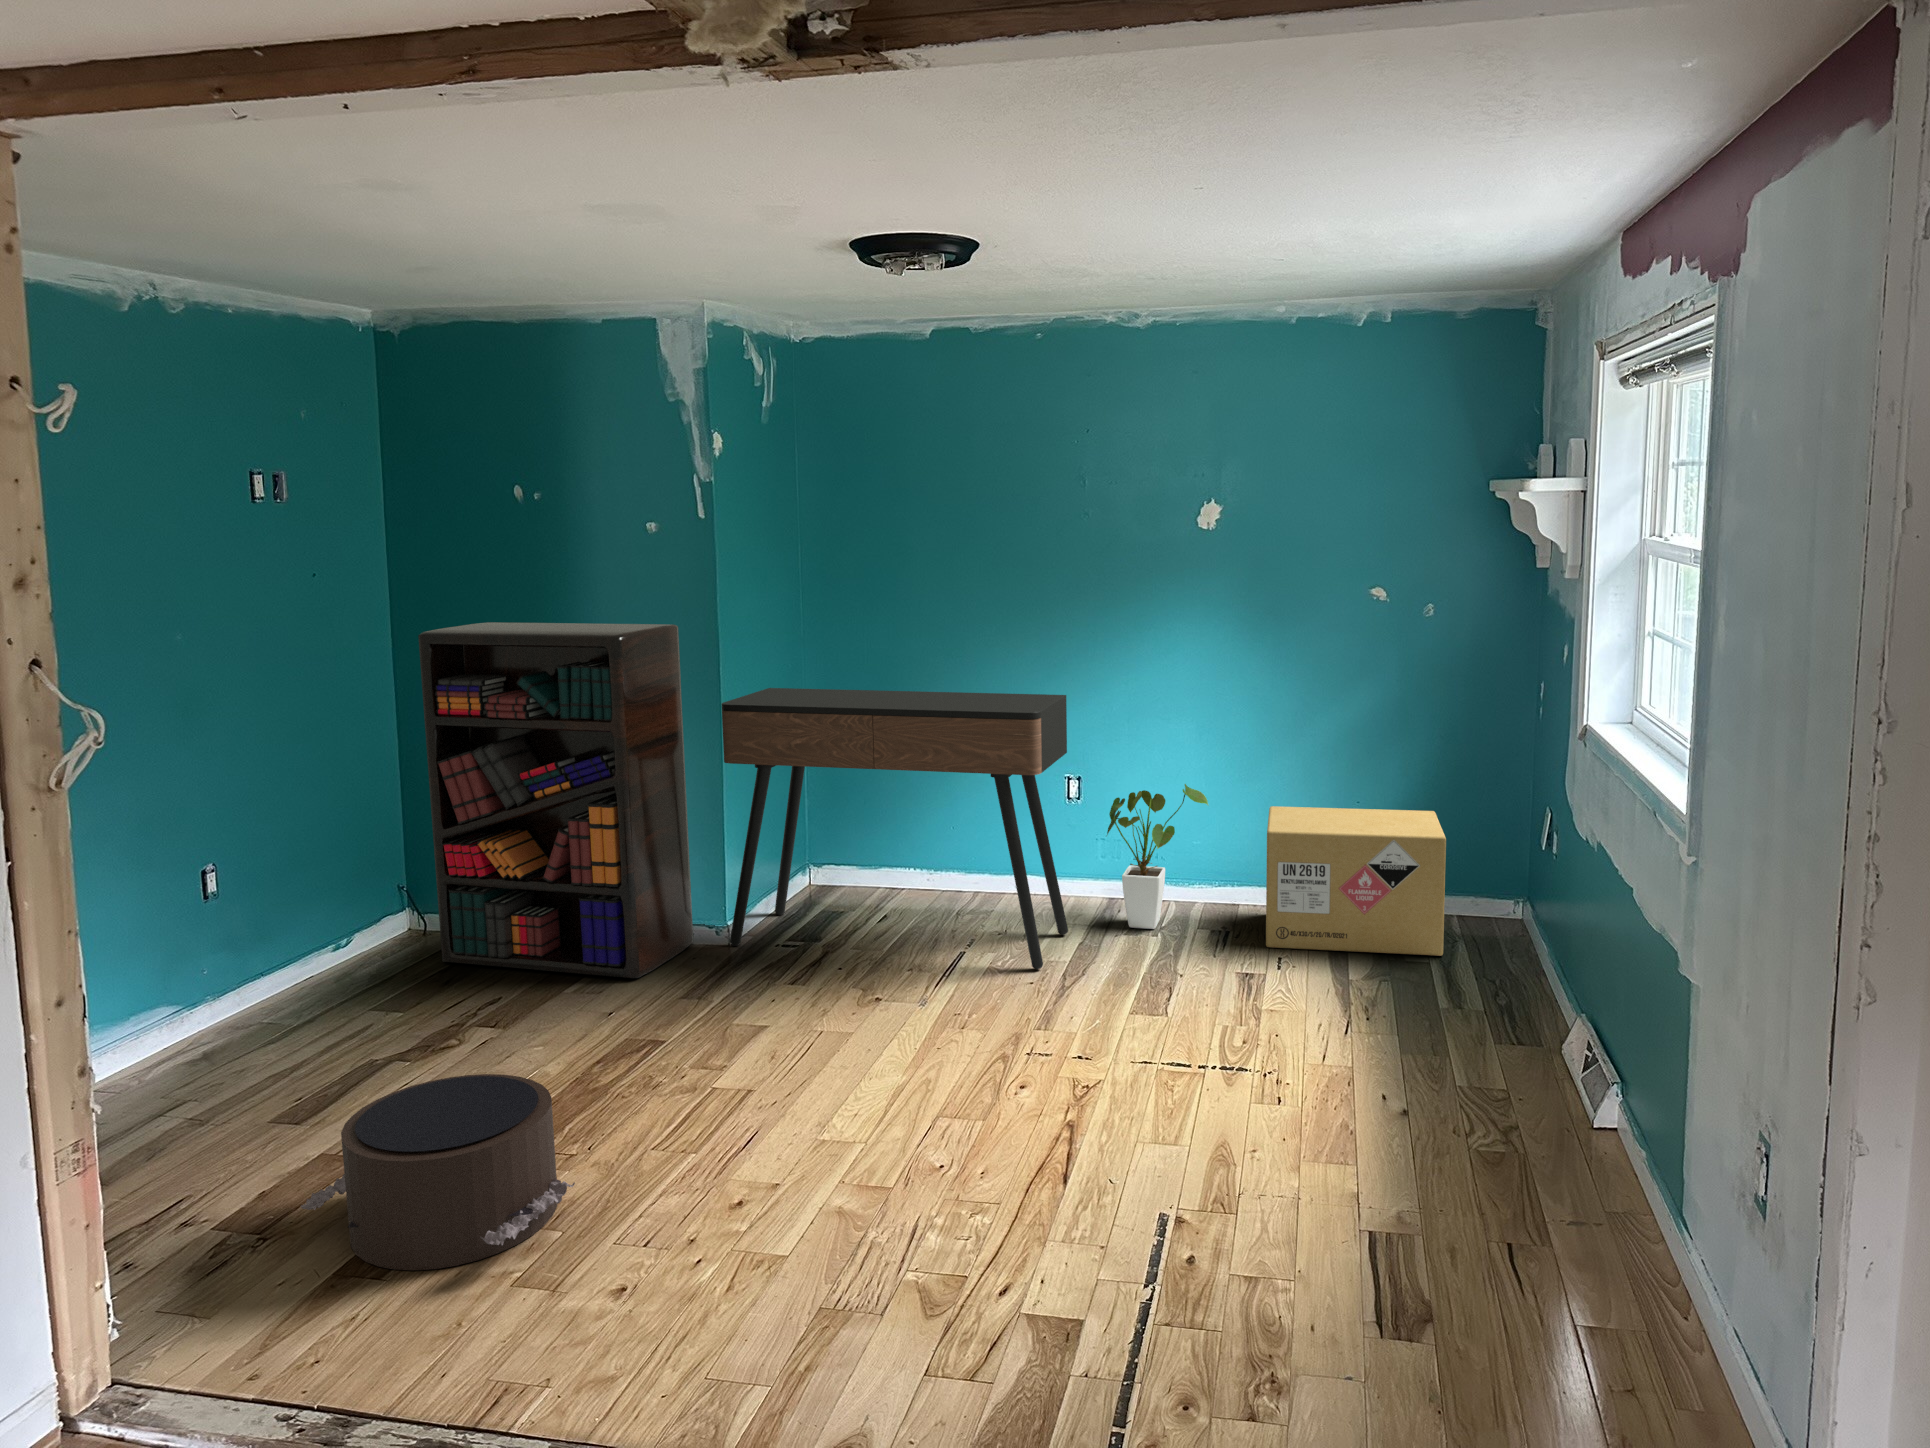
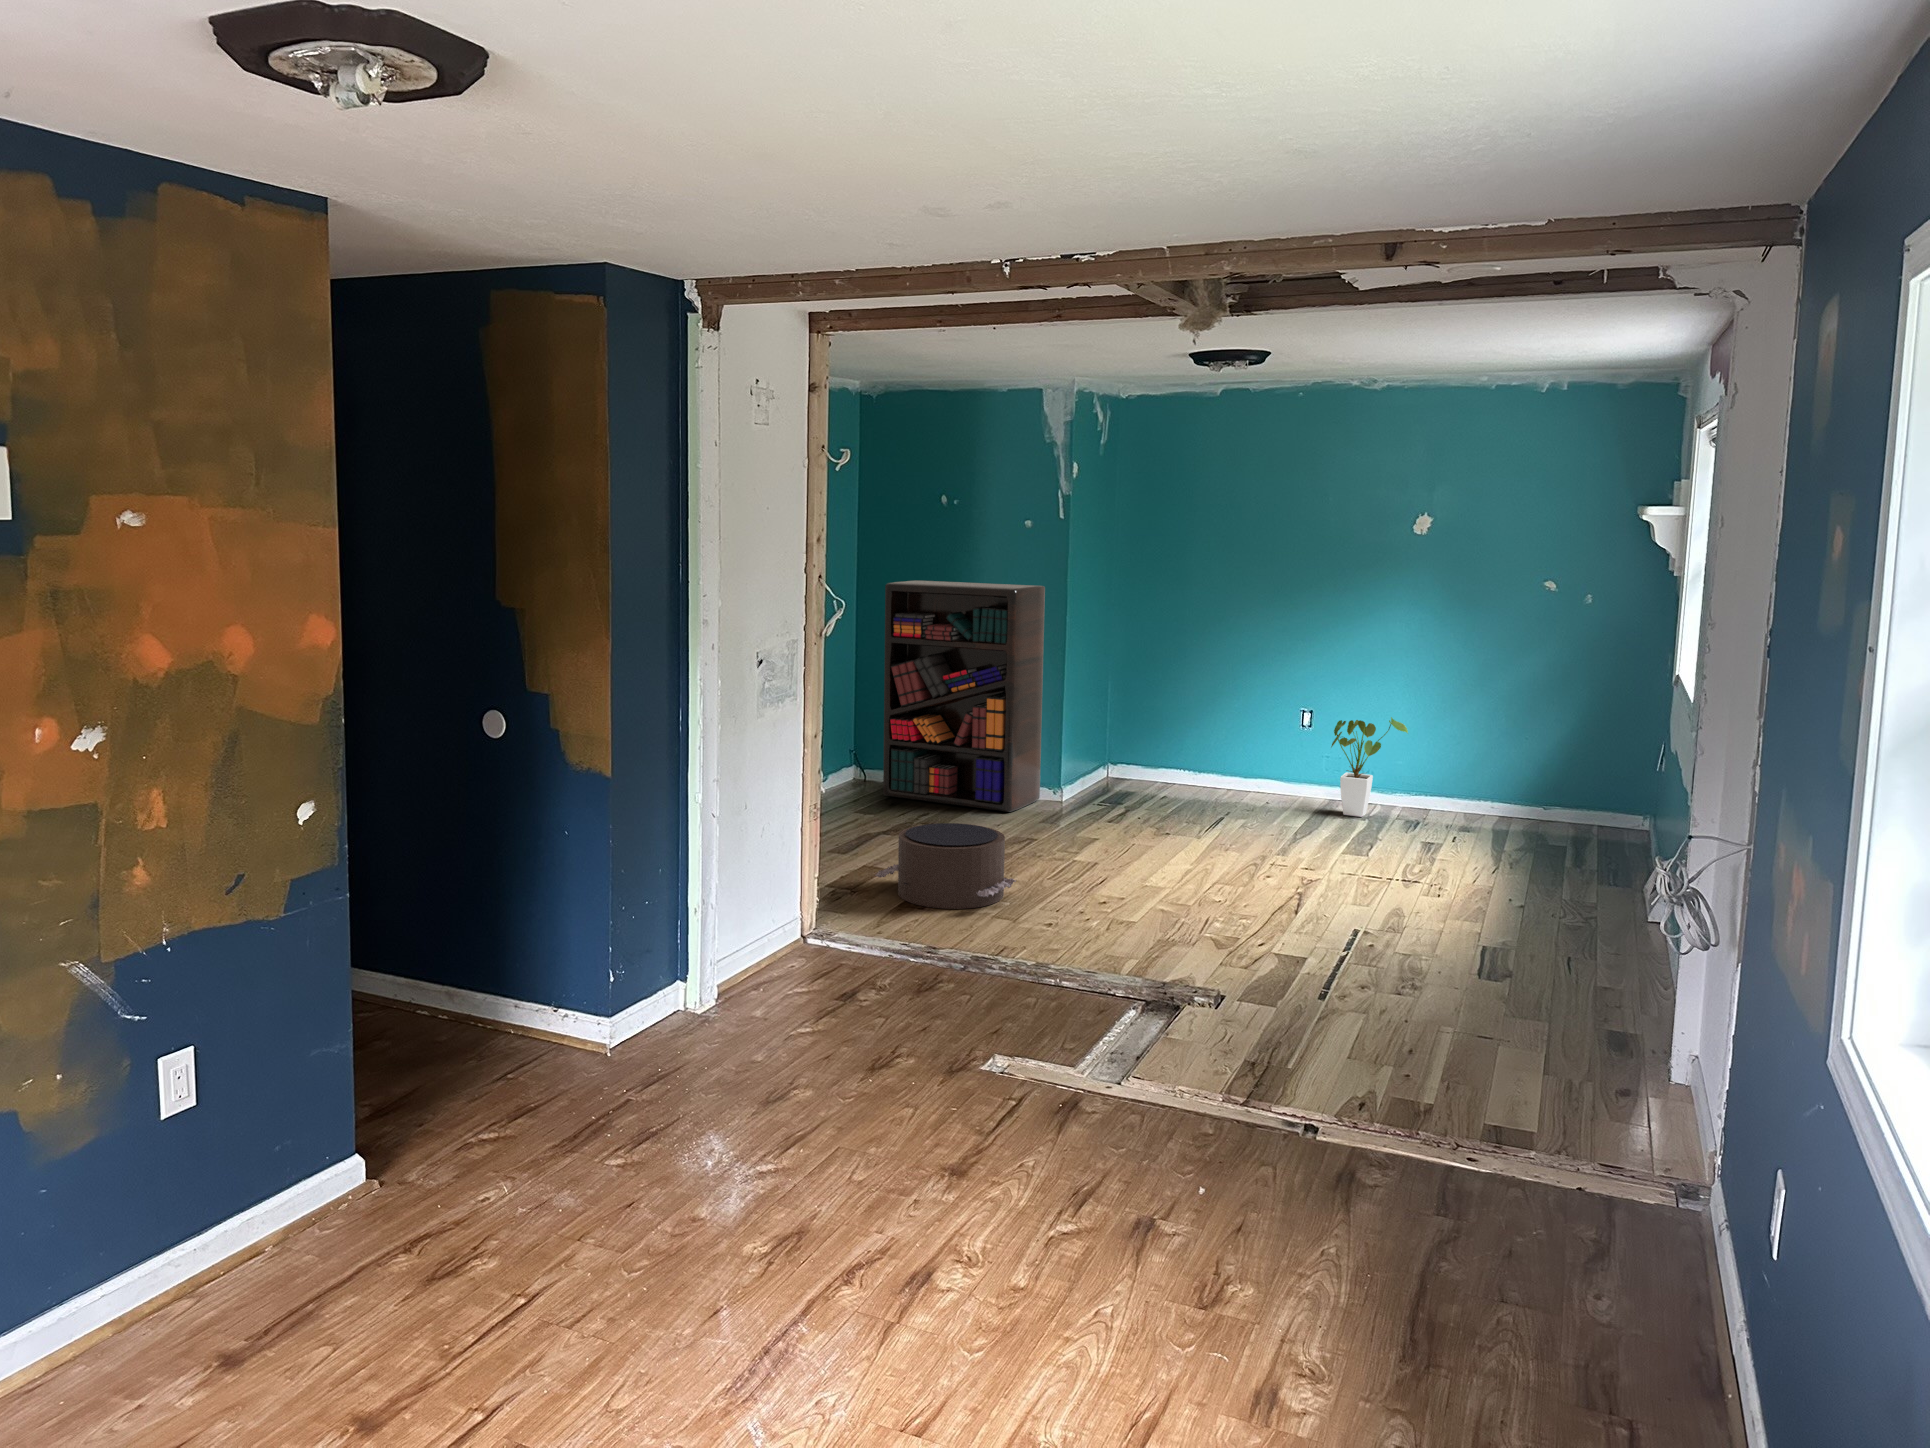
console table: present [721,688,1068,969] -> none [1064,634,1308,829]
cardboard box: present [1266,806,1446,956] -> none [1444,737,1585,846]

